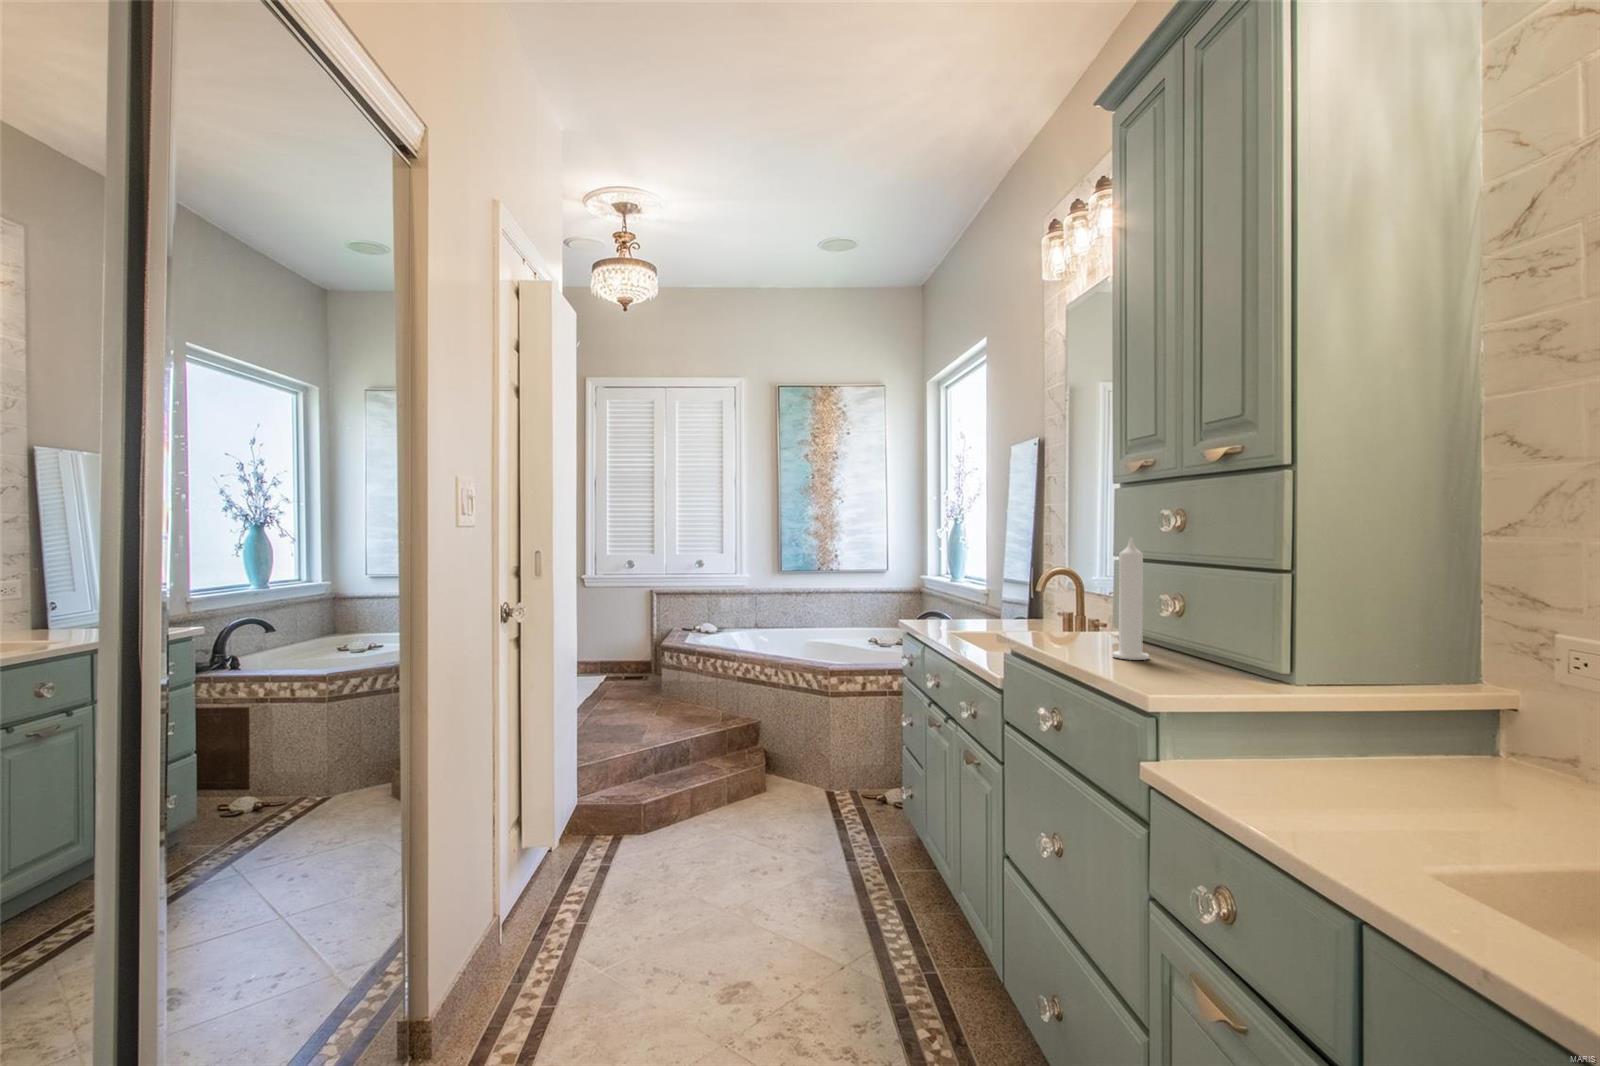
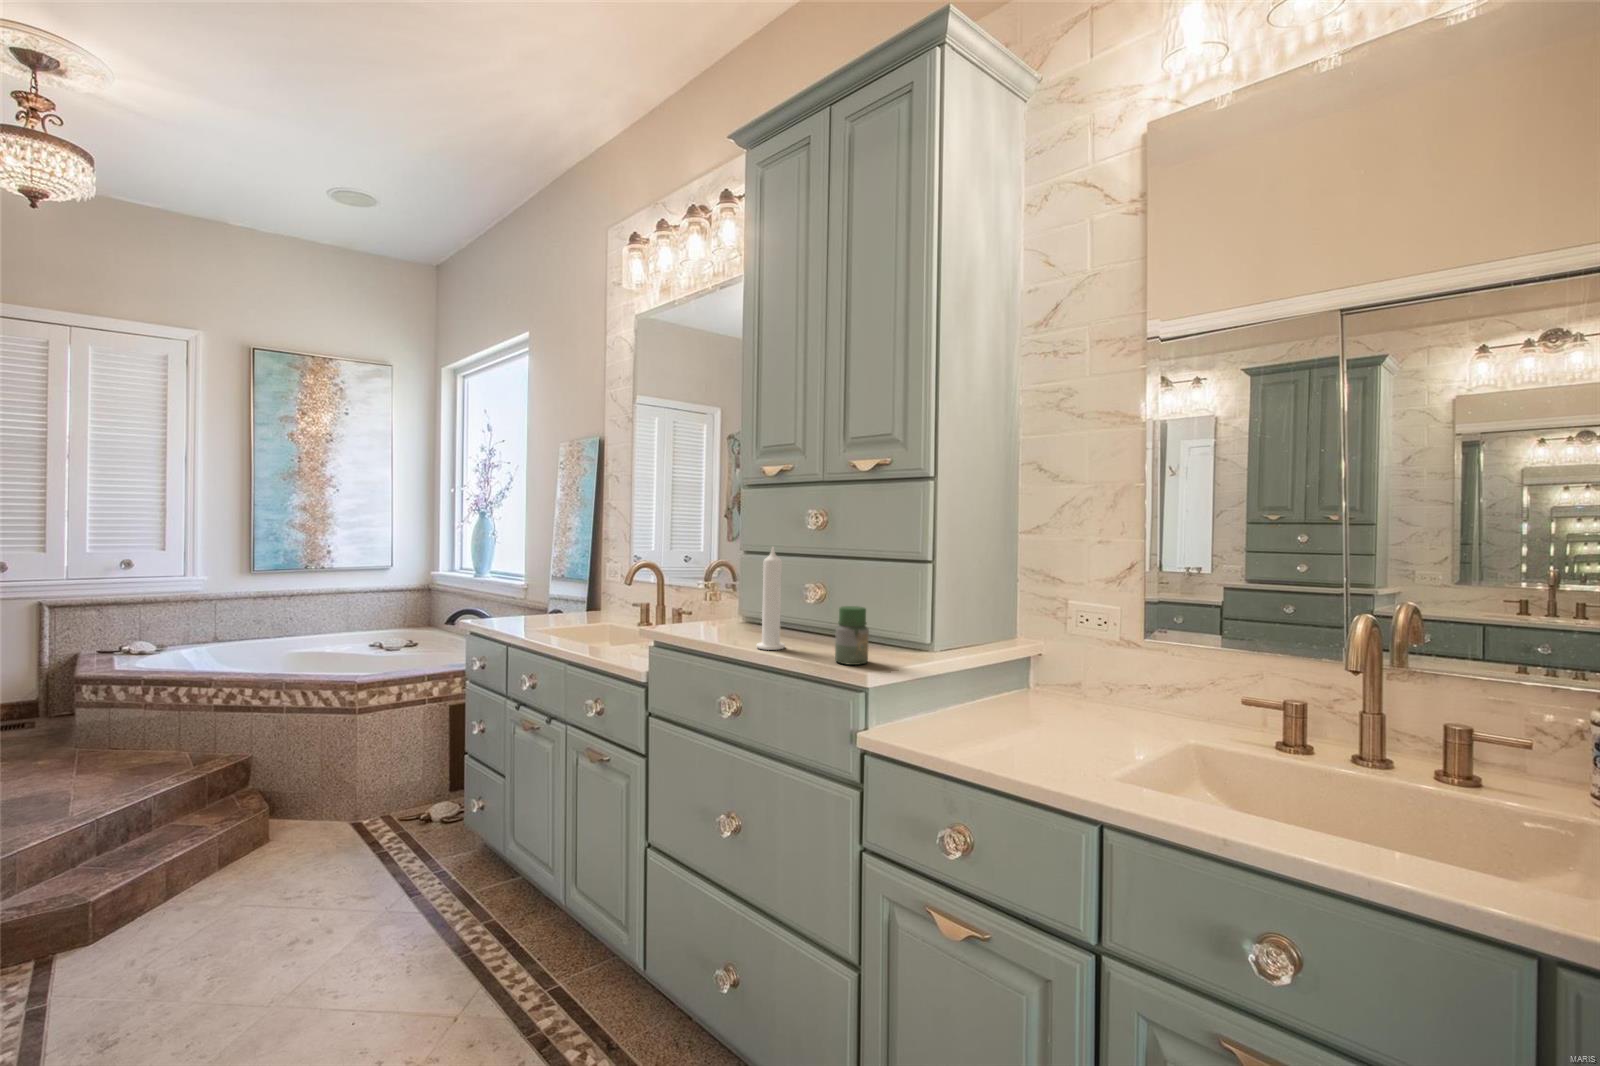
jar: none [1181,609,1228,682] -> present [835,606,869,665]

